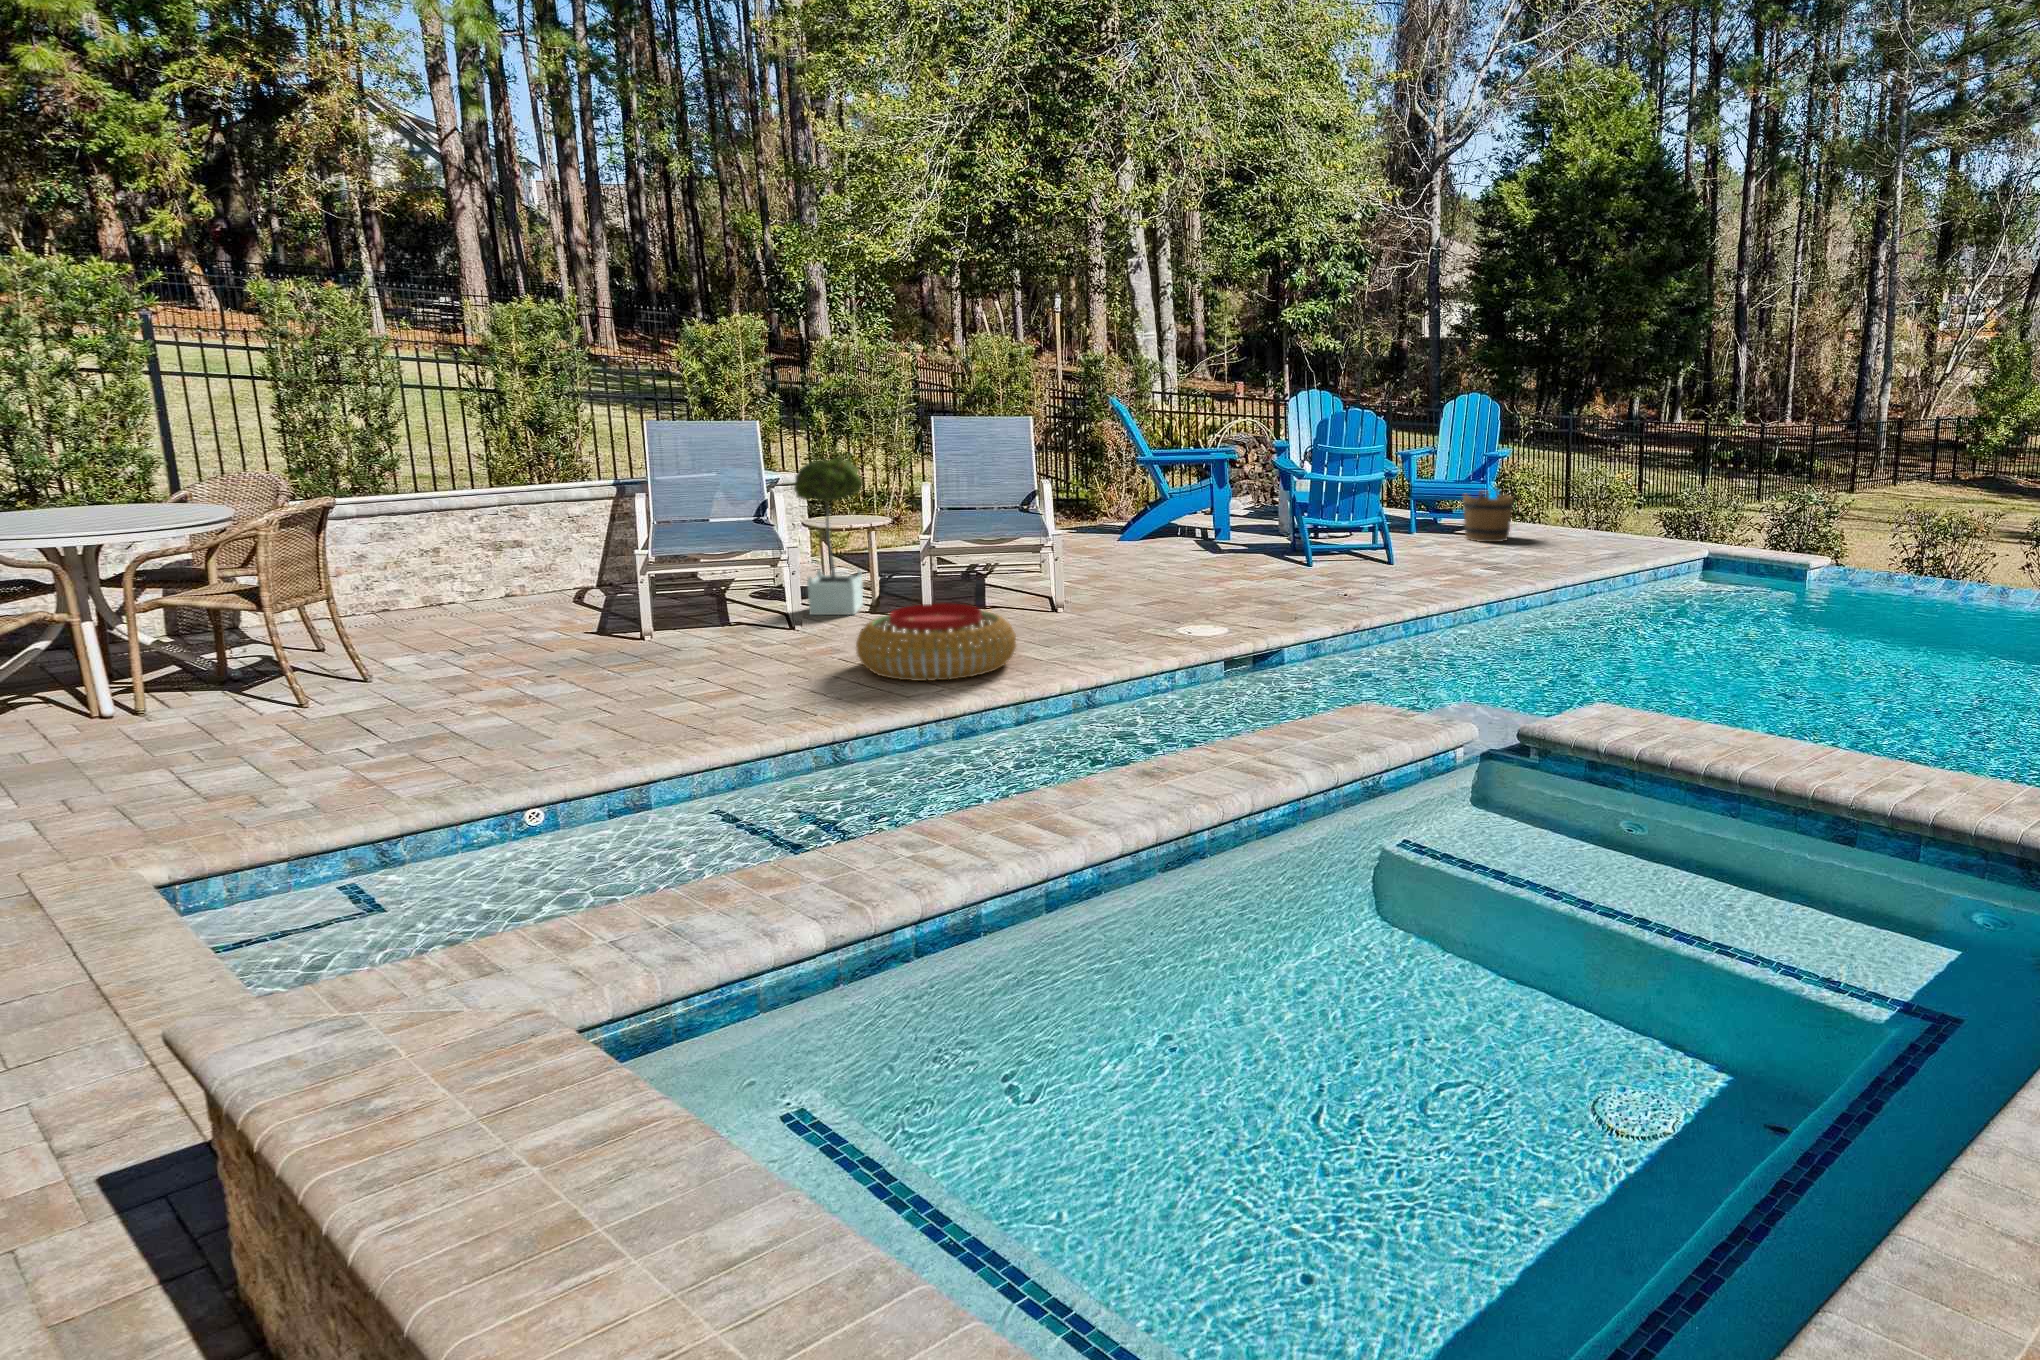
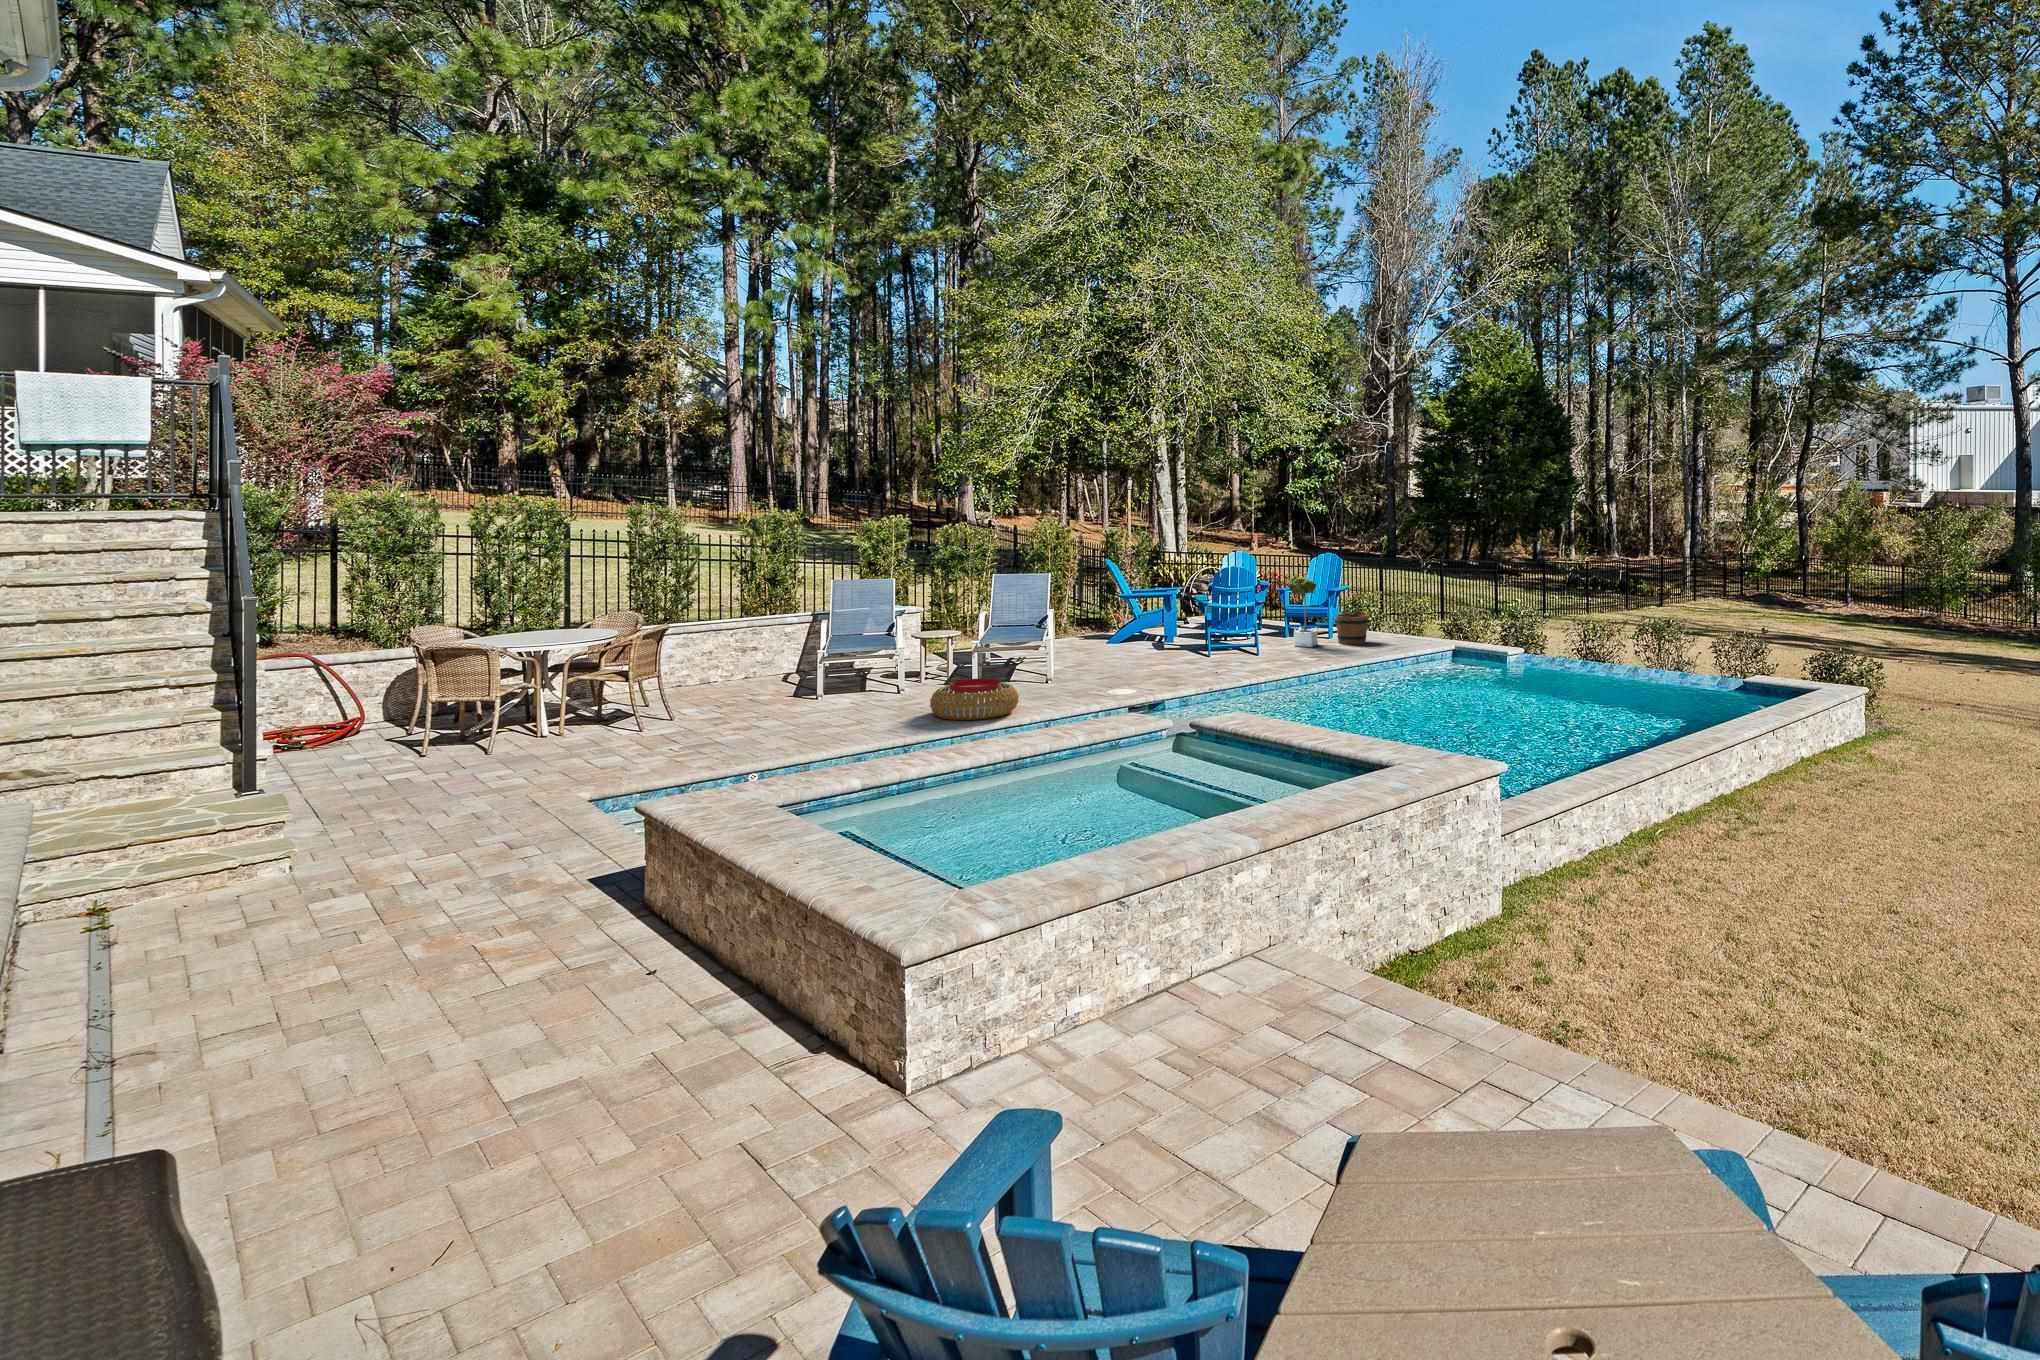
potted tree: present [794,456,863,615] -> present [1288,576,1318,647]

